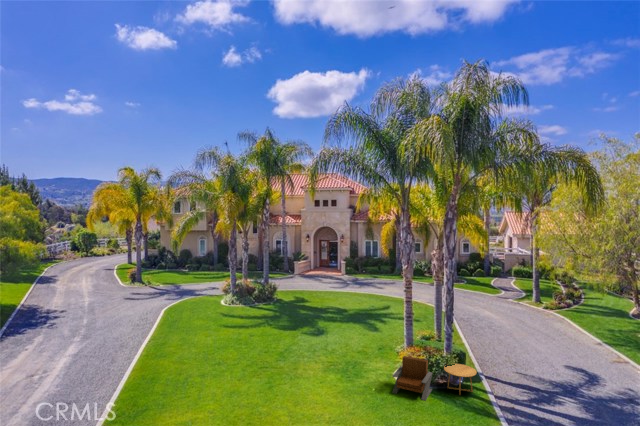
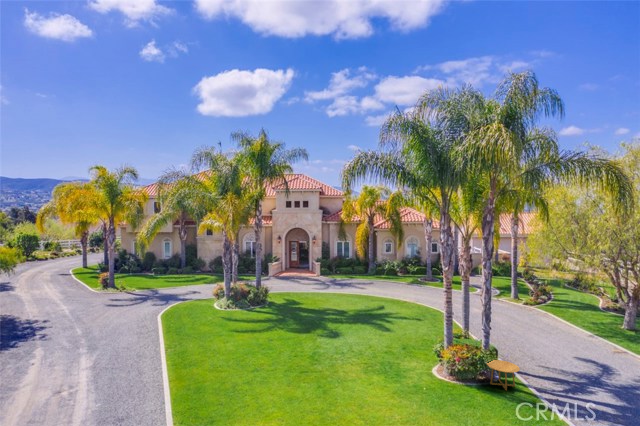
lounge chair: present [393,356,432,401] -> none [444,355,480,399]

